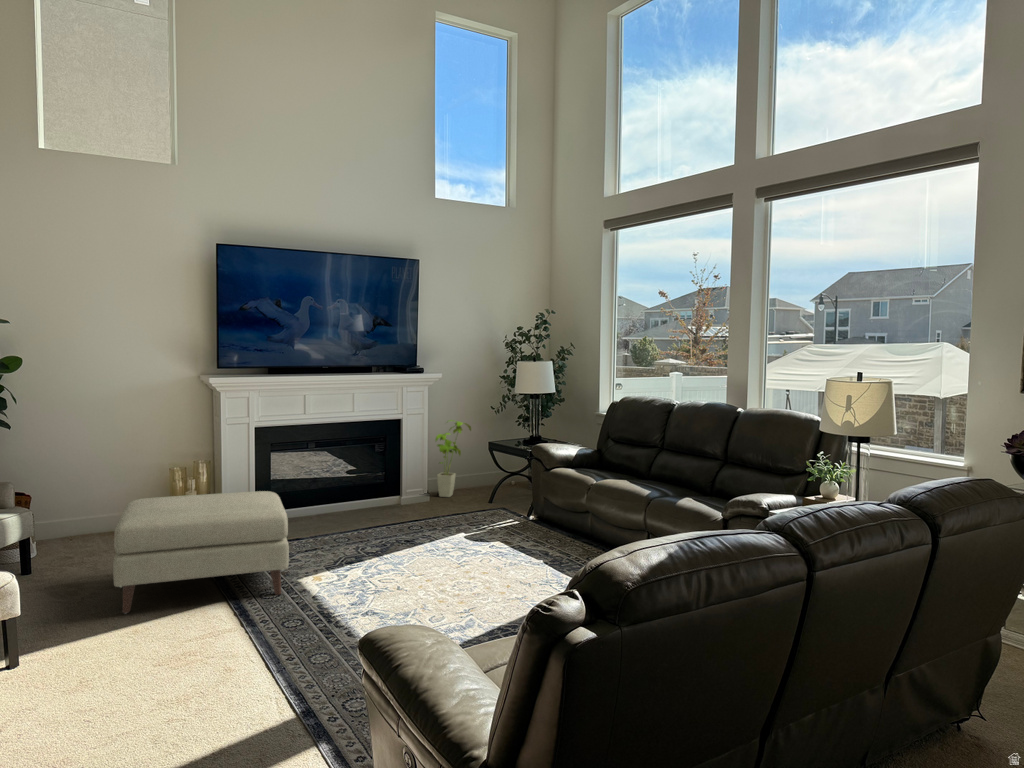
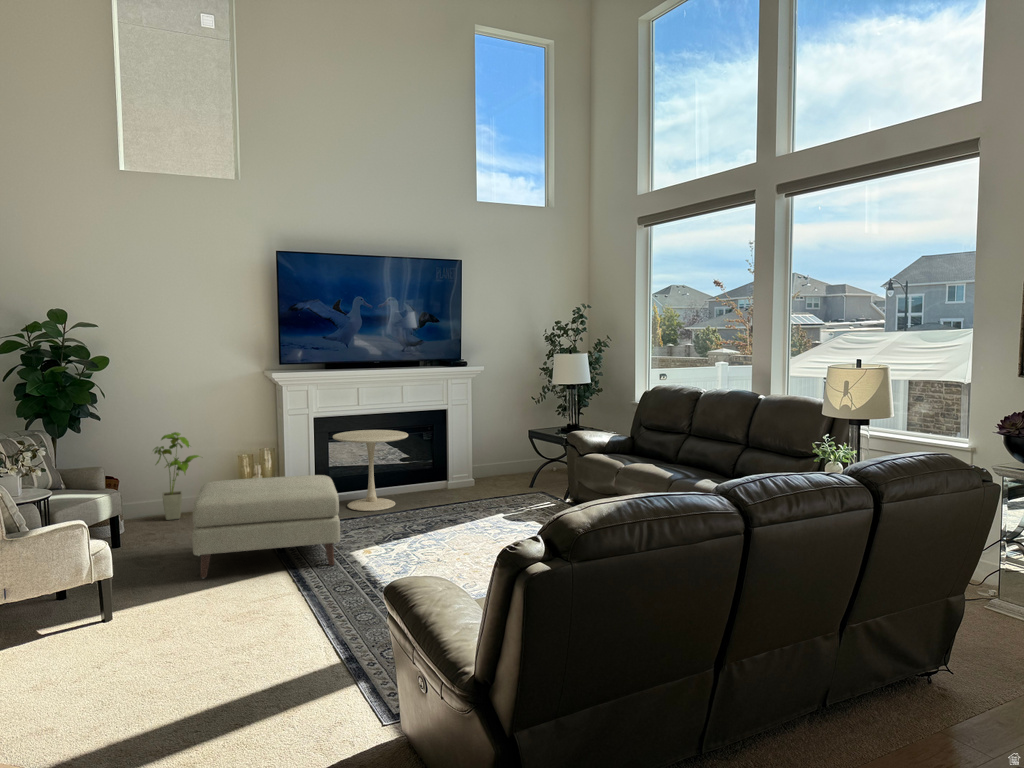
house plant: present [435,420,471,497] -> present [154,432,200,520]
side table: none [279,440,363,529] -> present [333,430,408,511]

